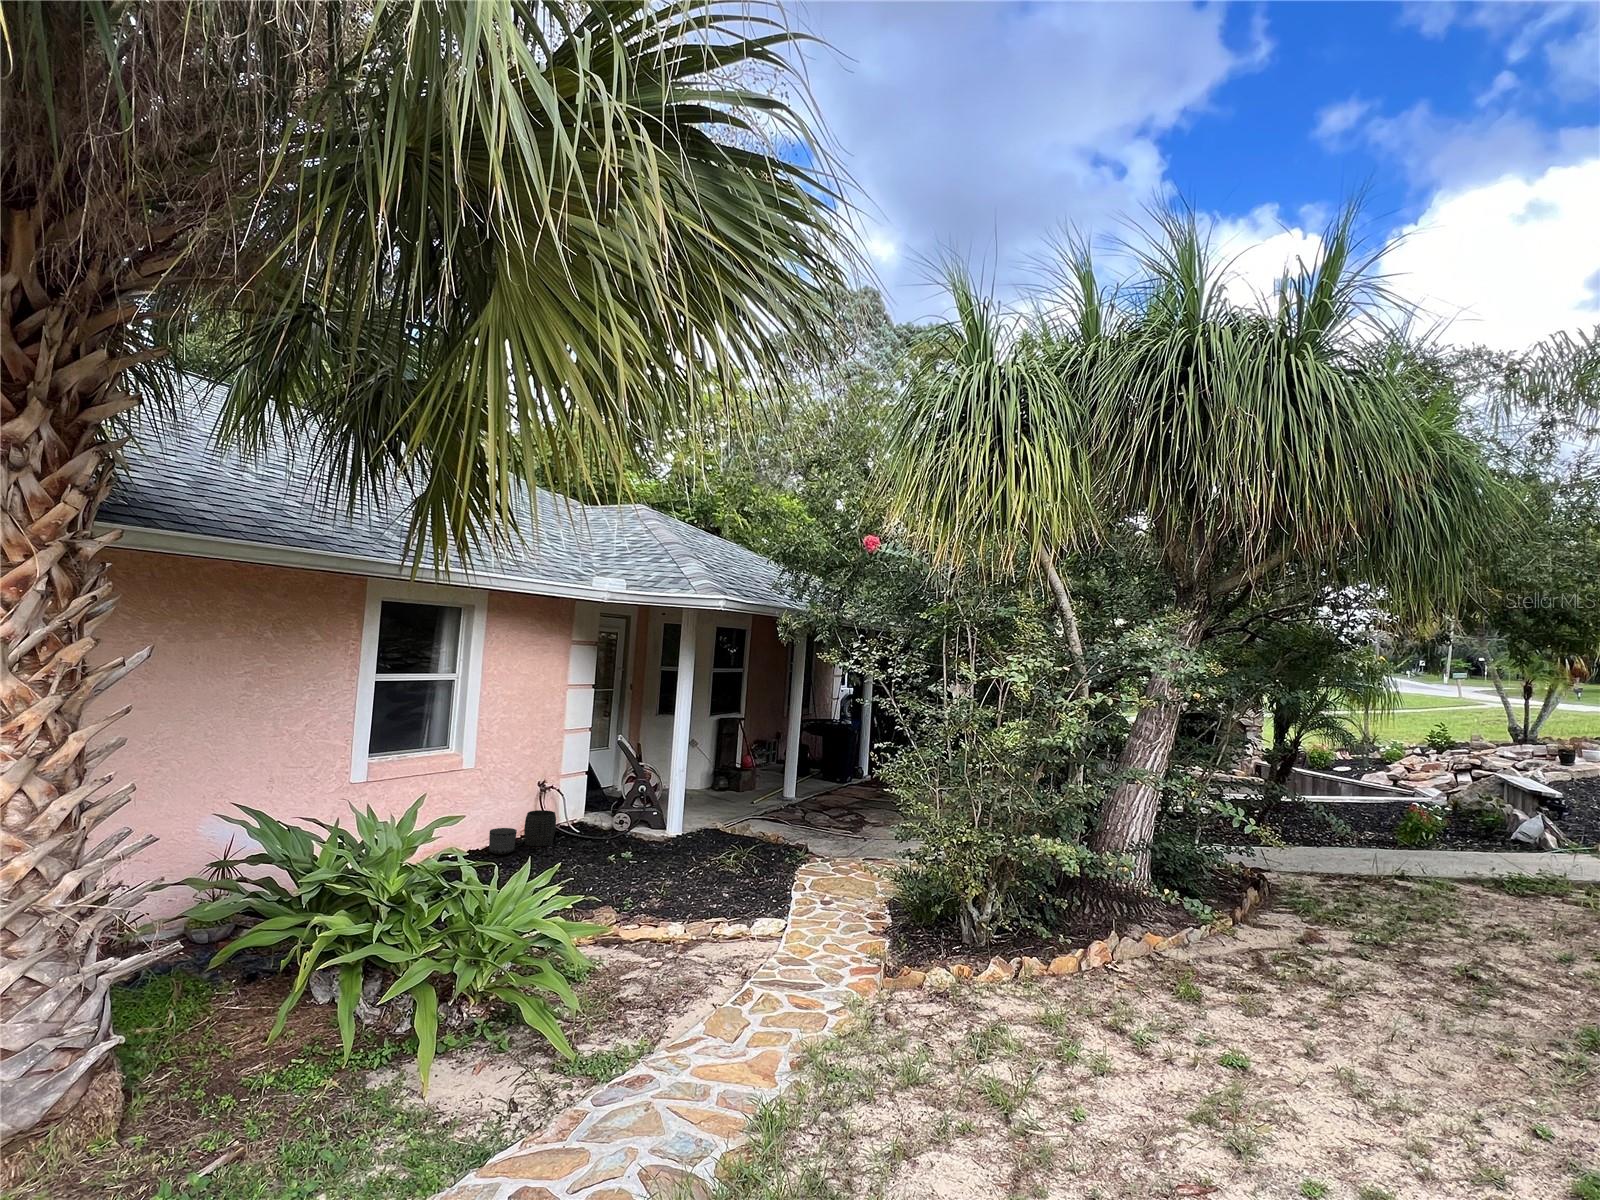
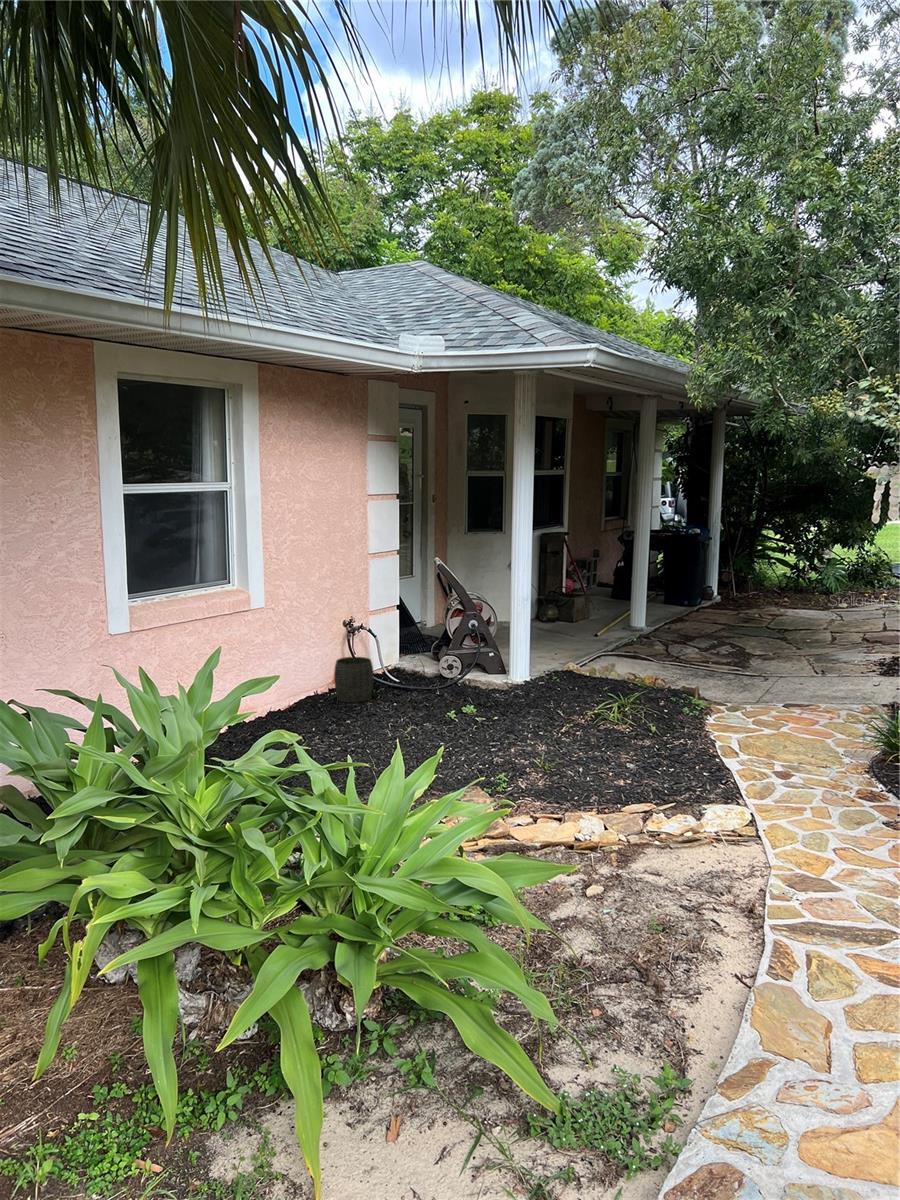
planter: present [489,828,517,855] -> none [294,682,328,716]

